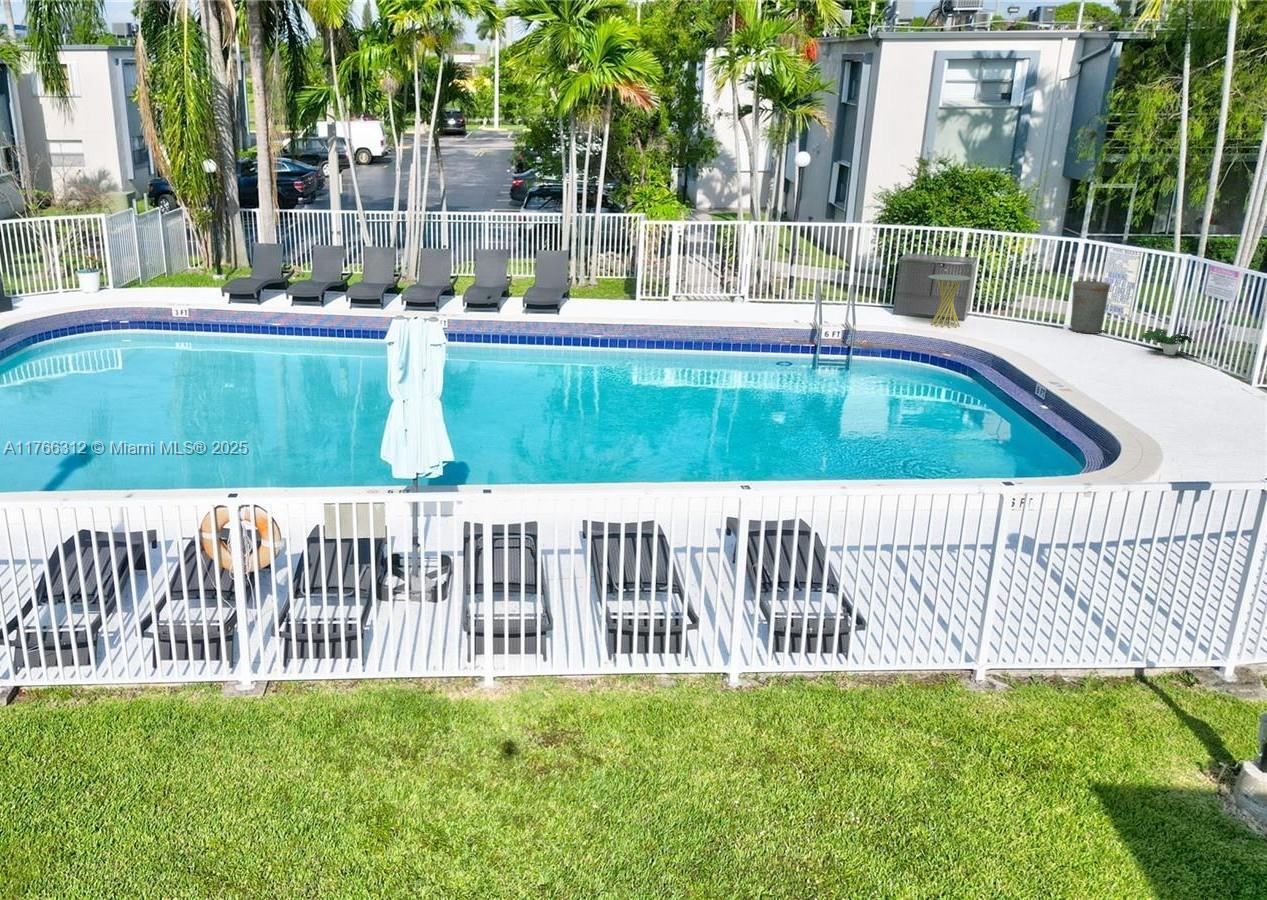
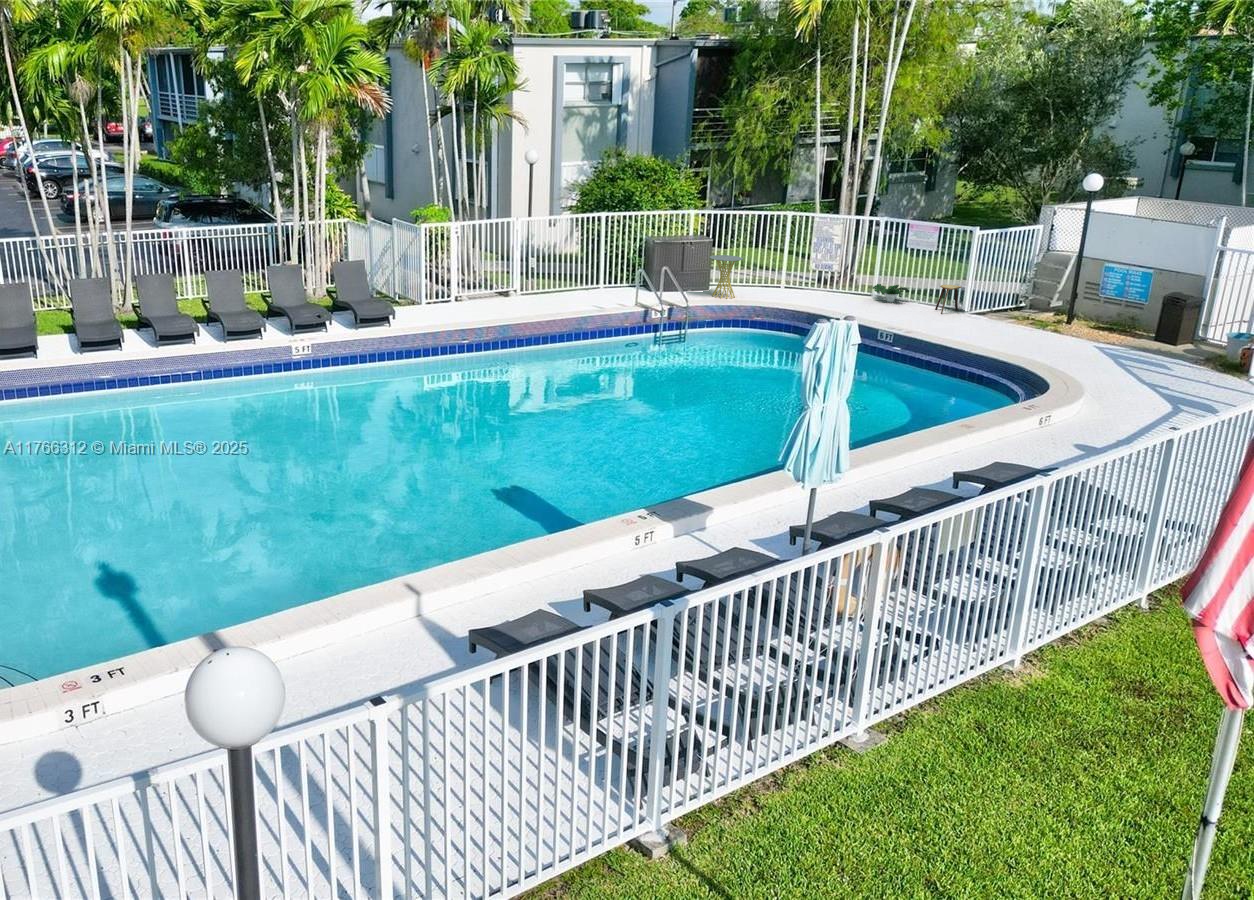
trash can: present [1071,279,1110,334] -> none [798,250,826,292]
stool: none [1203,335,1248,375] -> present [935,284,962,314]

